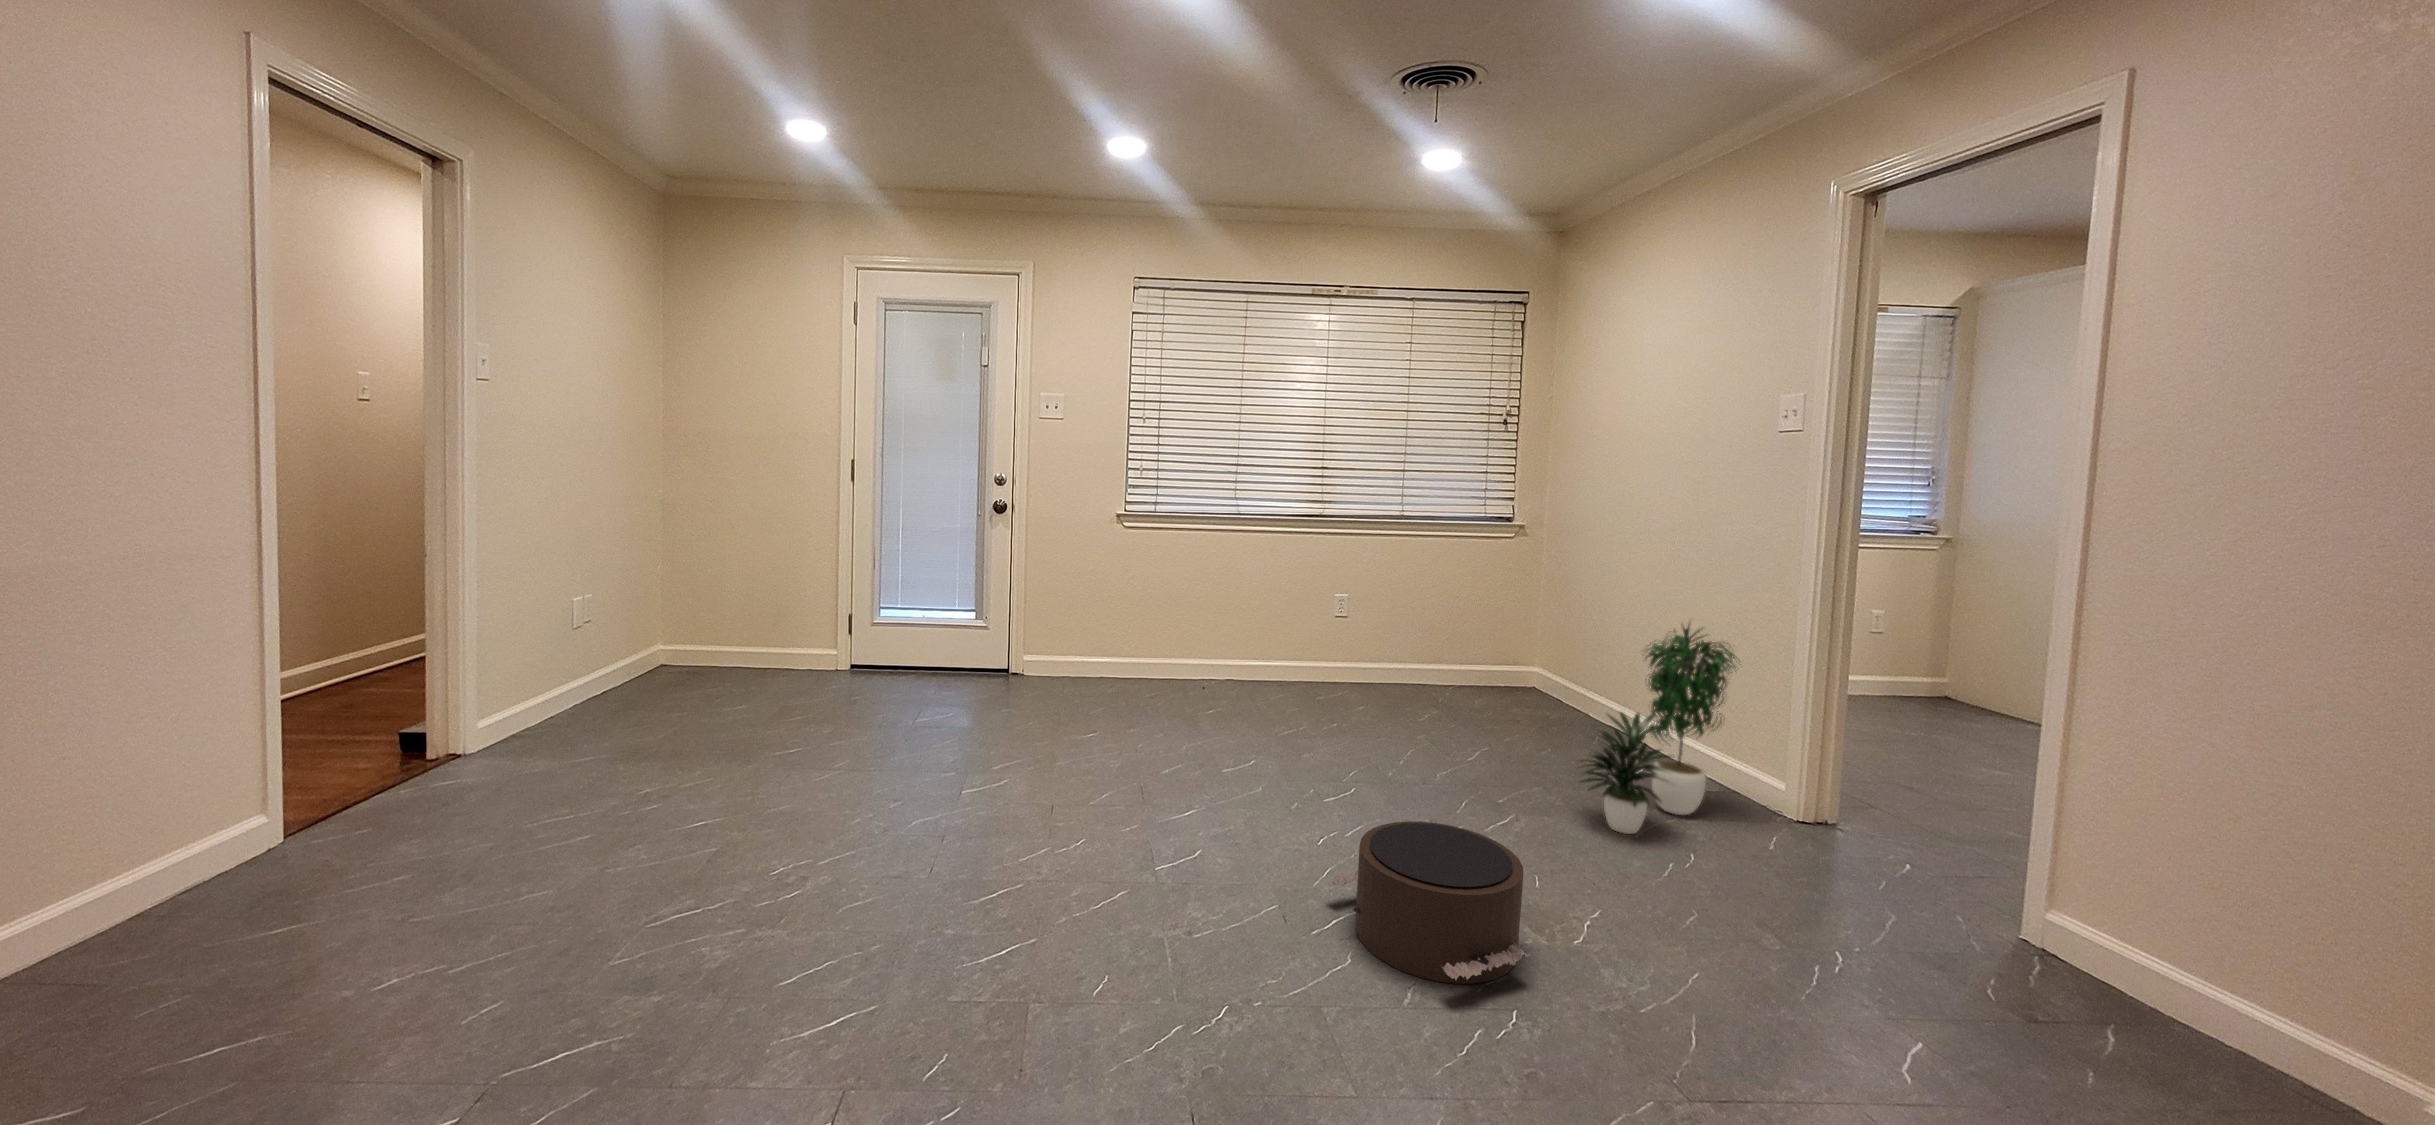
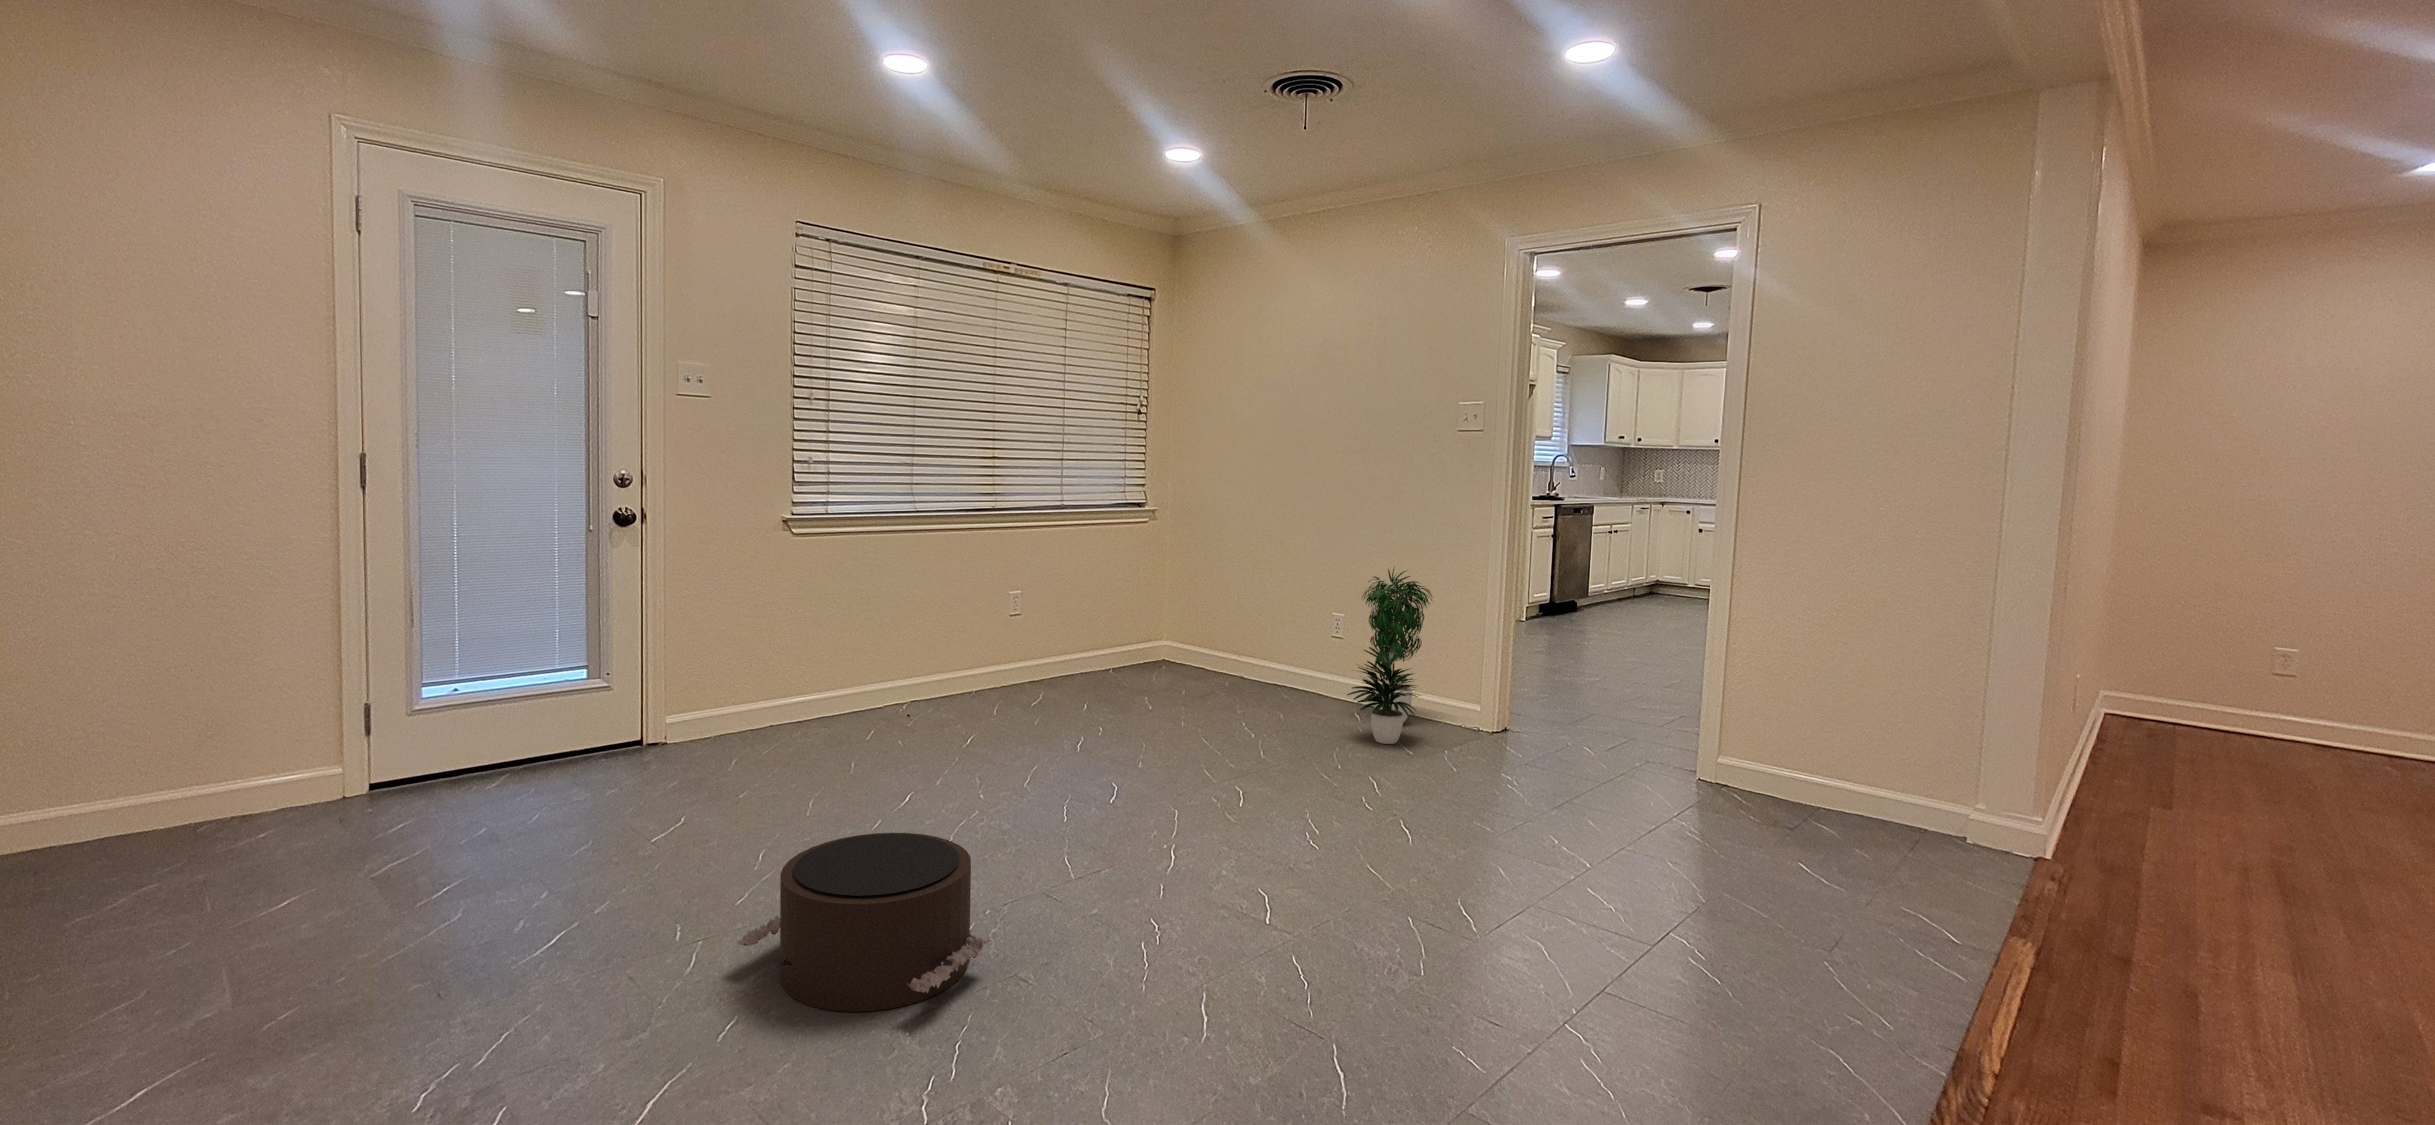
pouf: present [1329,821,1530,984] -> present [738,833,989,1012]

